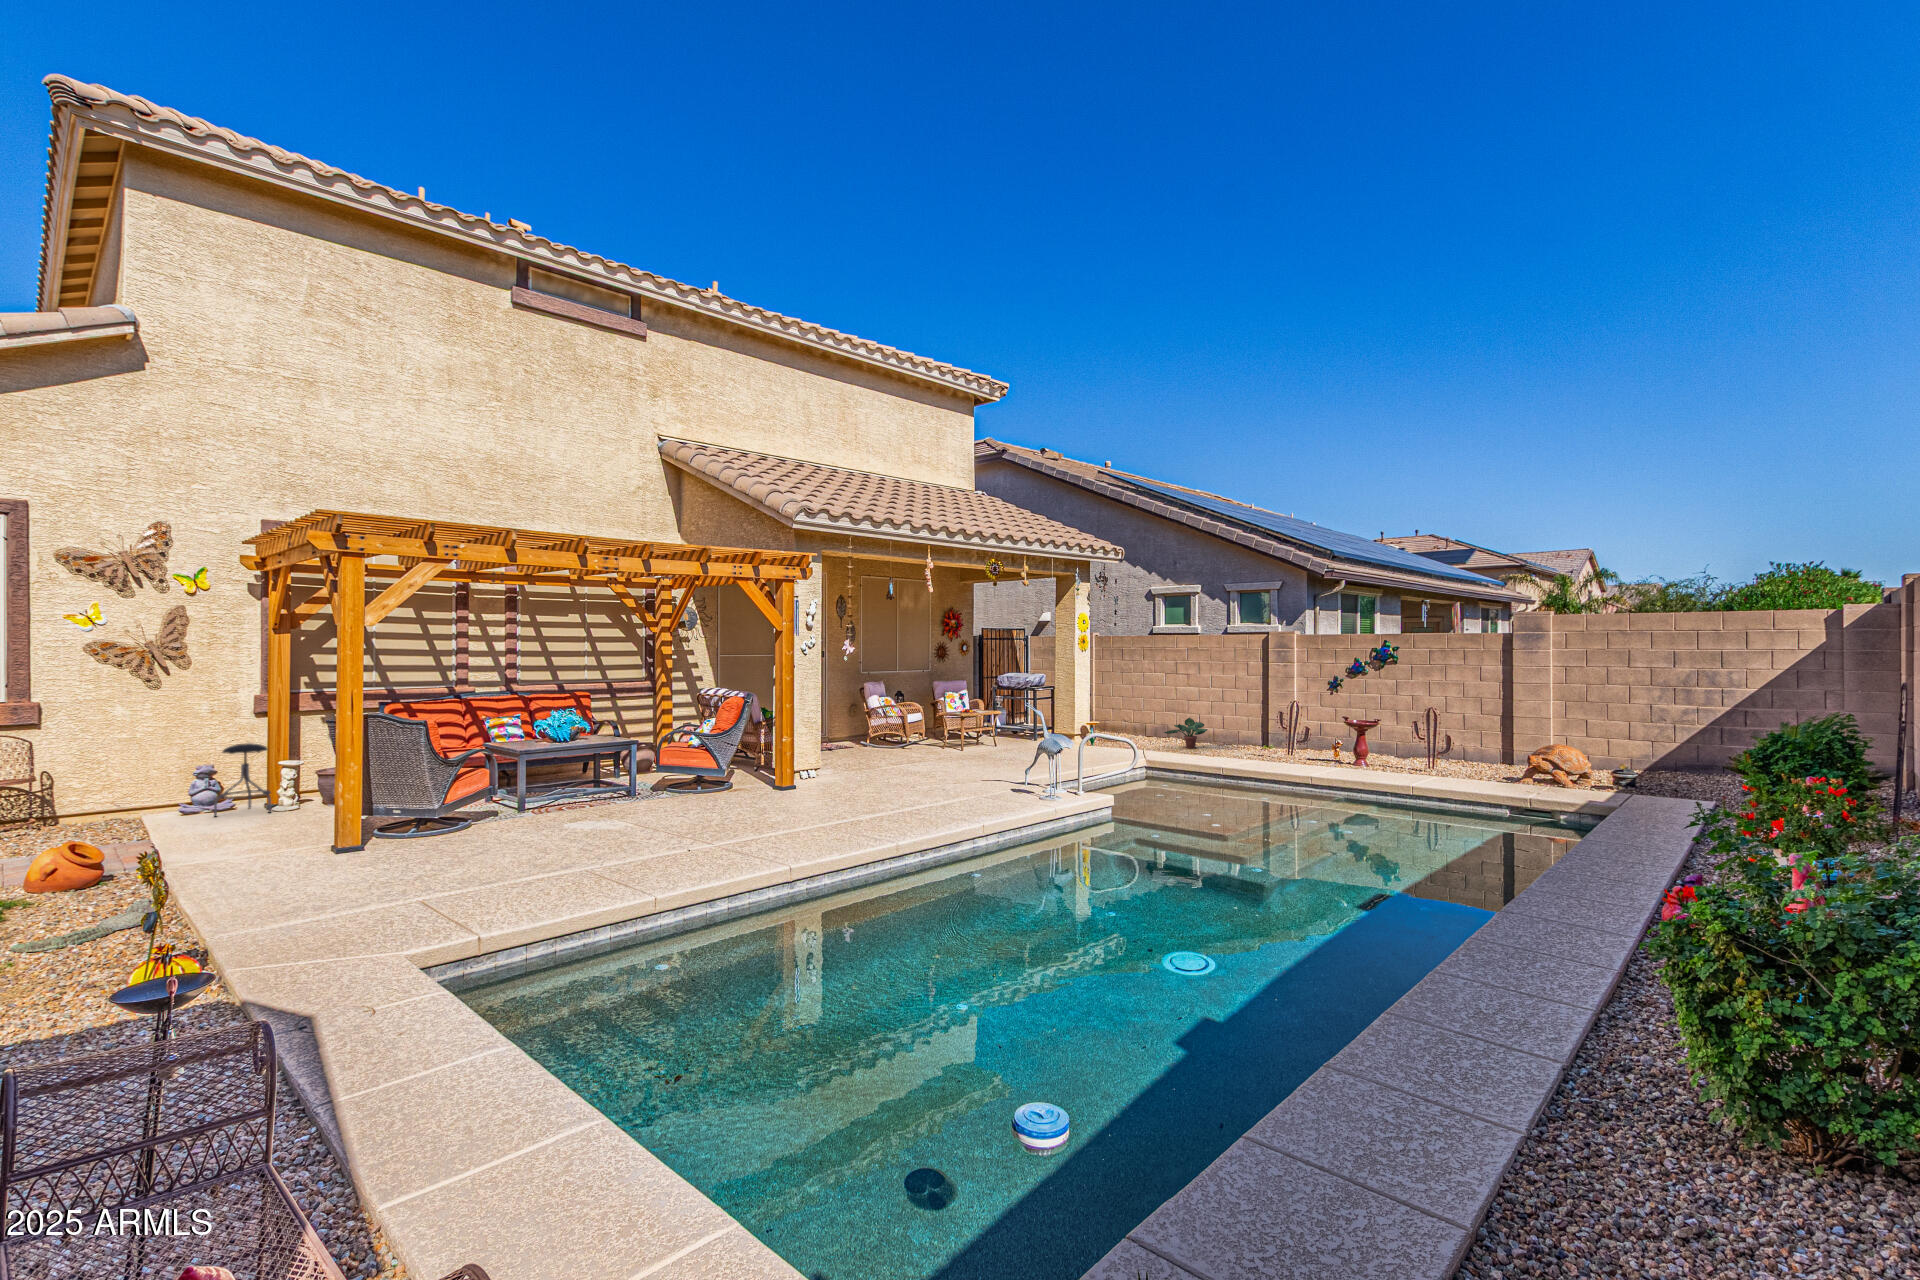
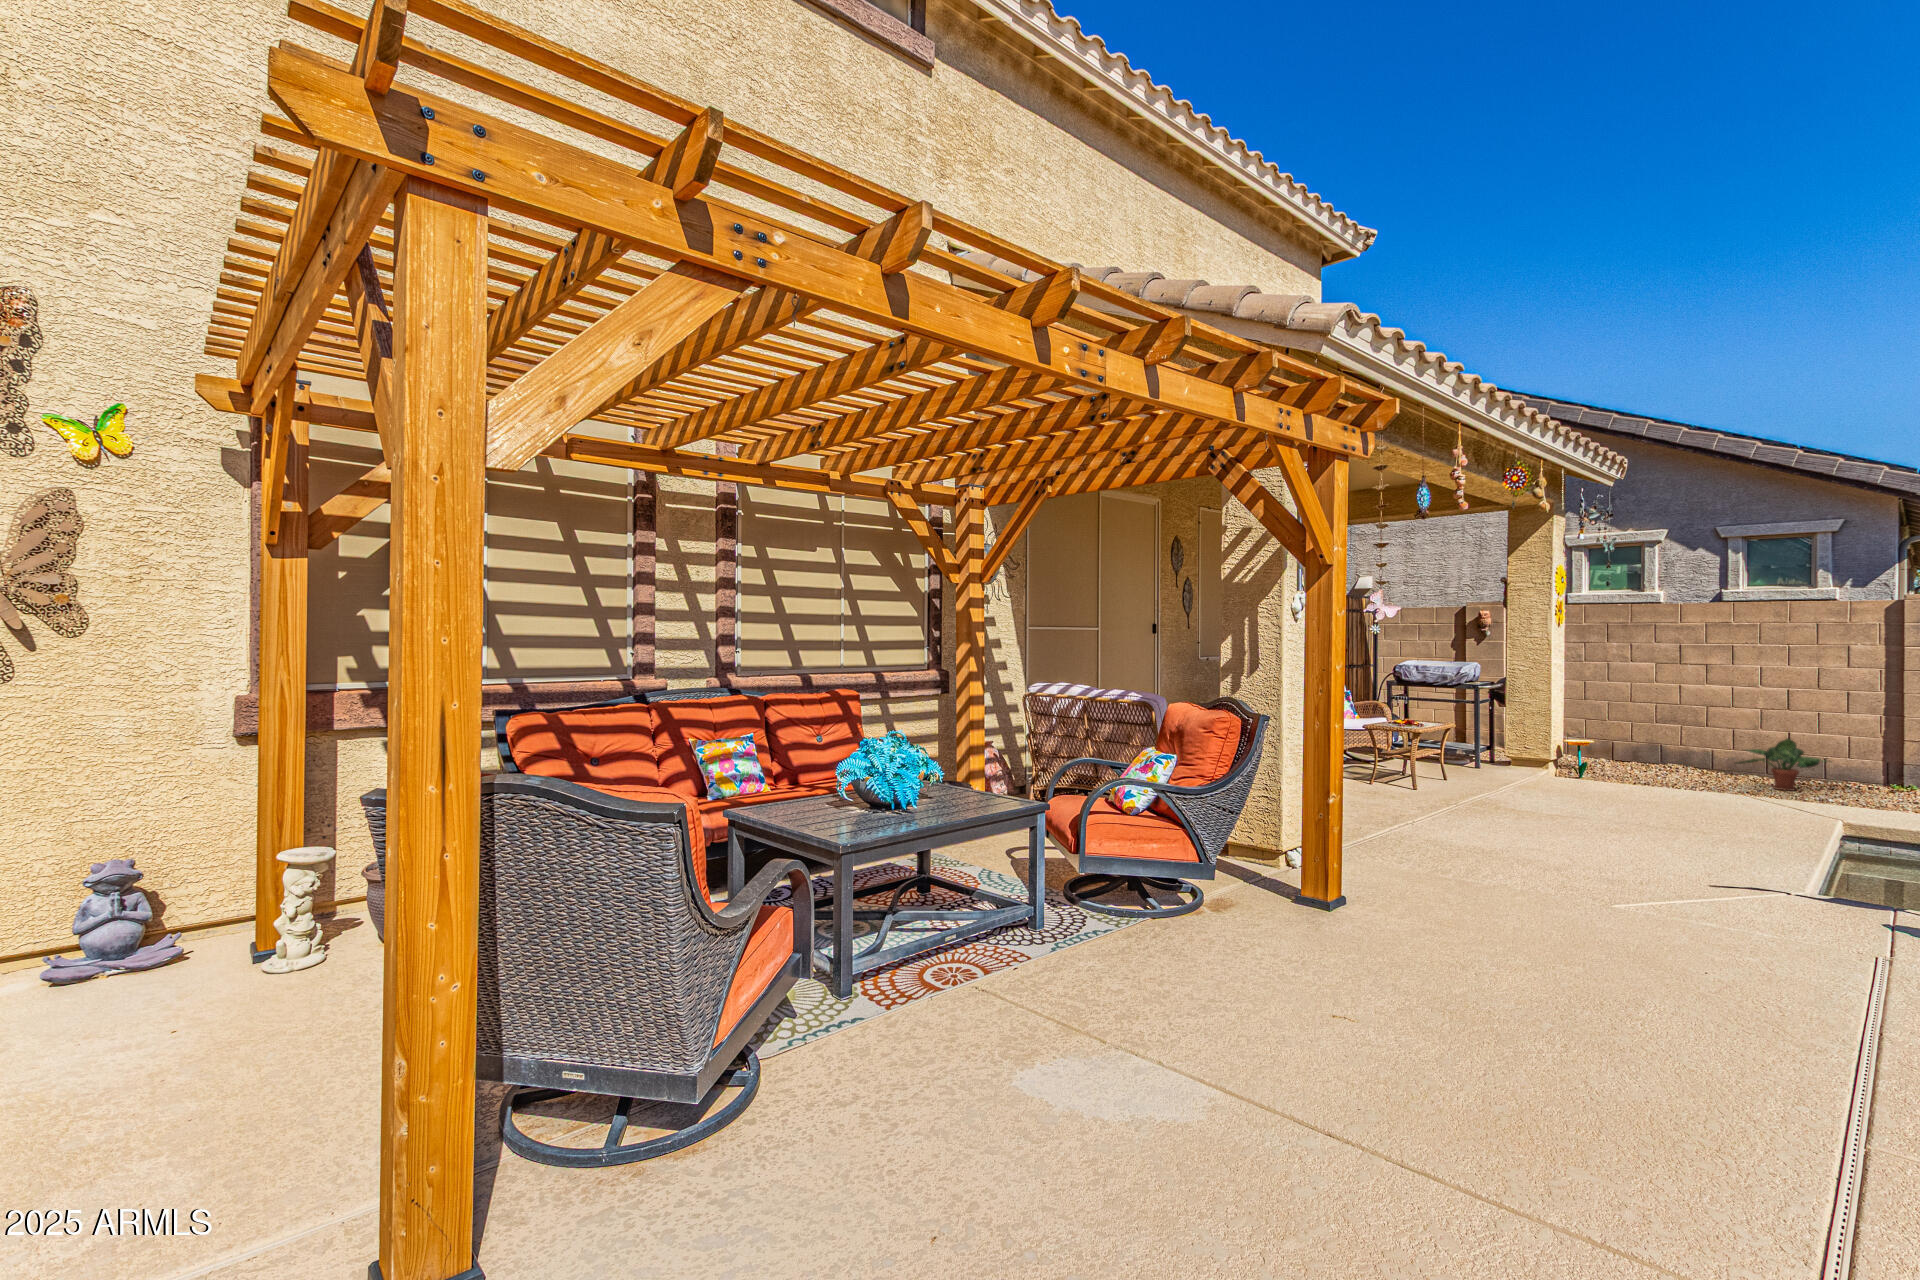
stool: present [214,743,271,817] -> none [125,809,265,992]

